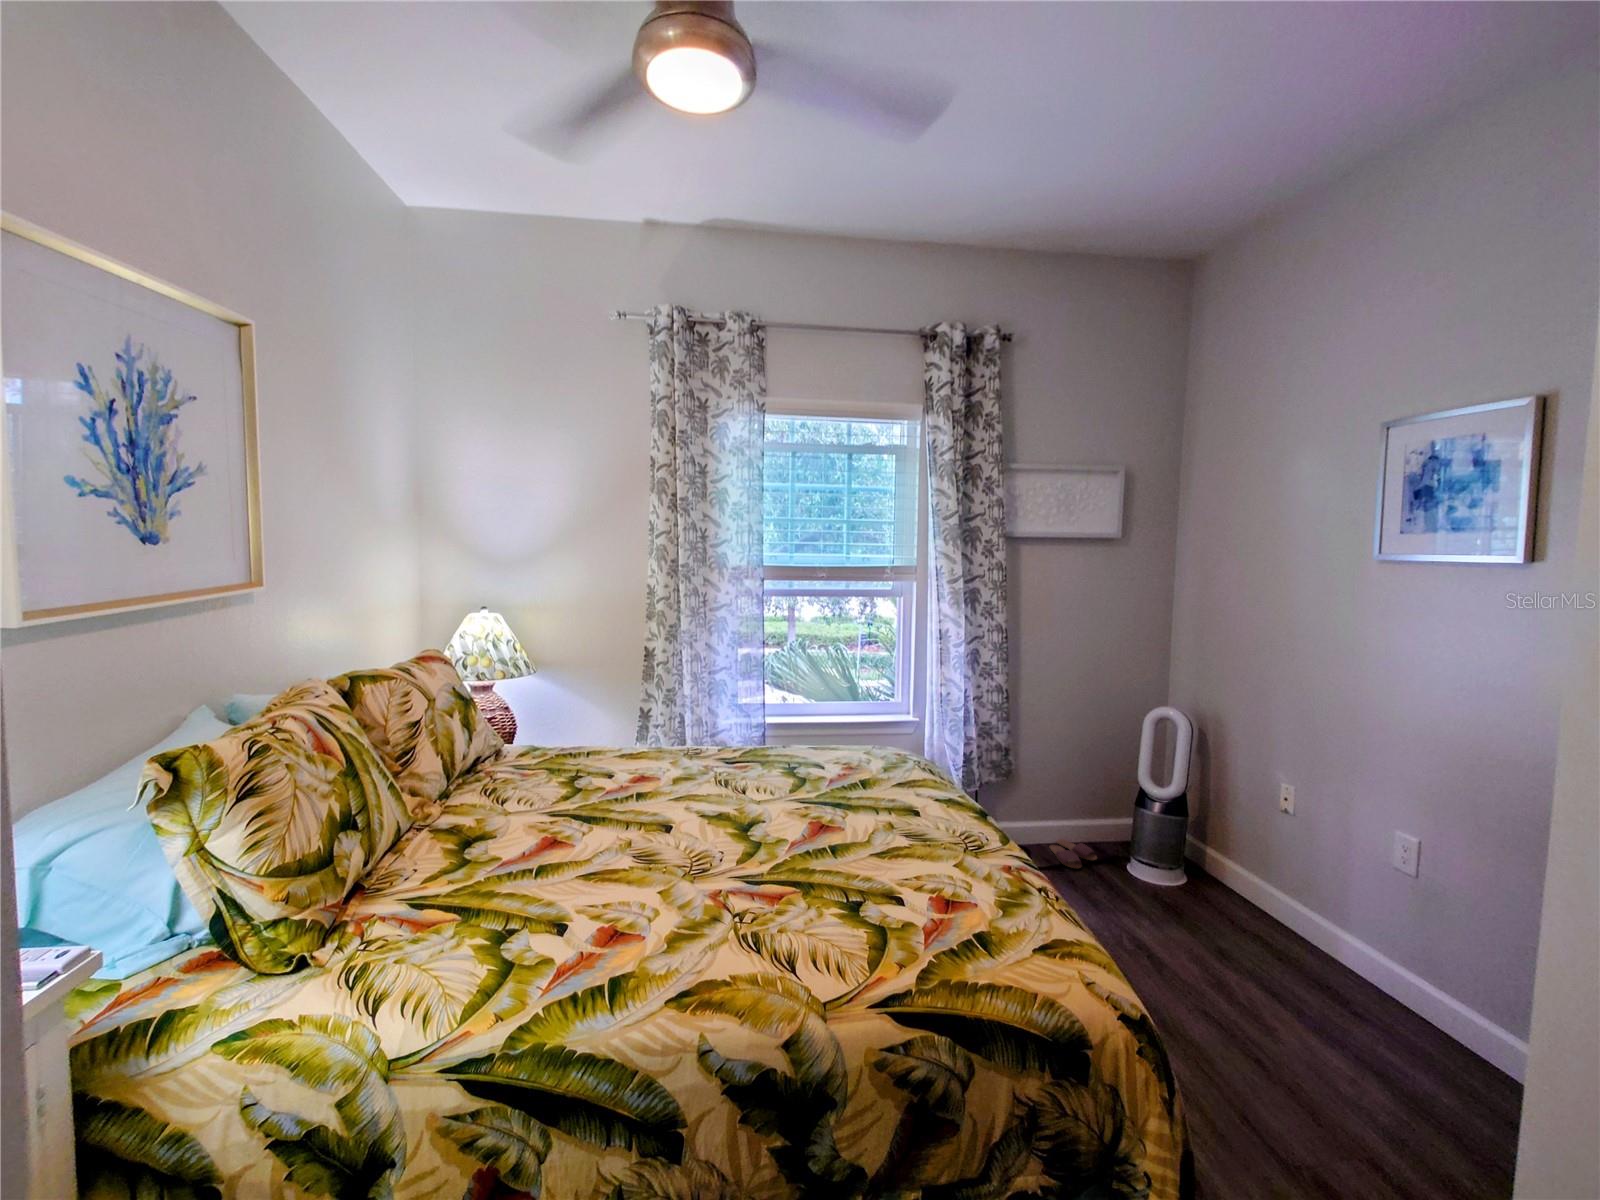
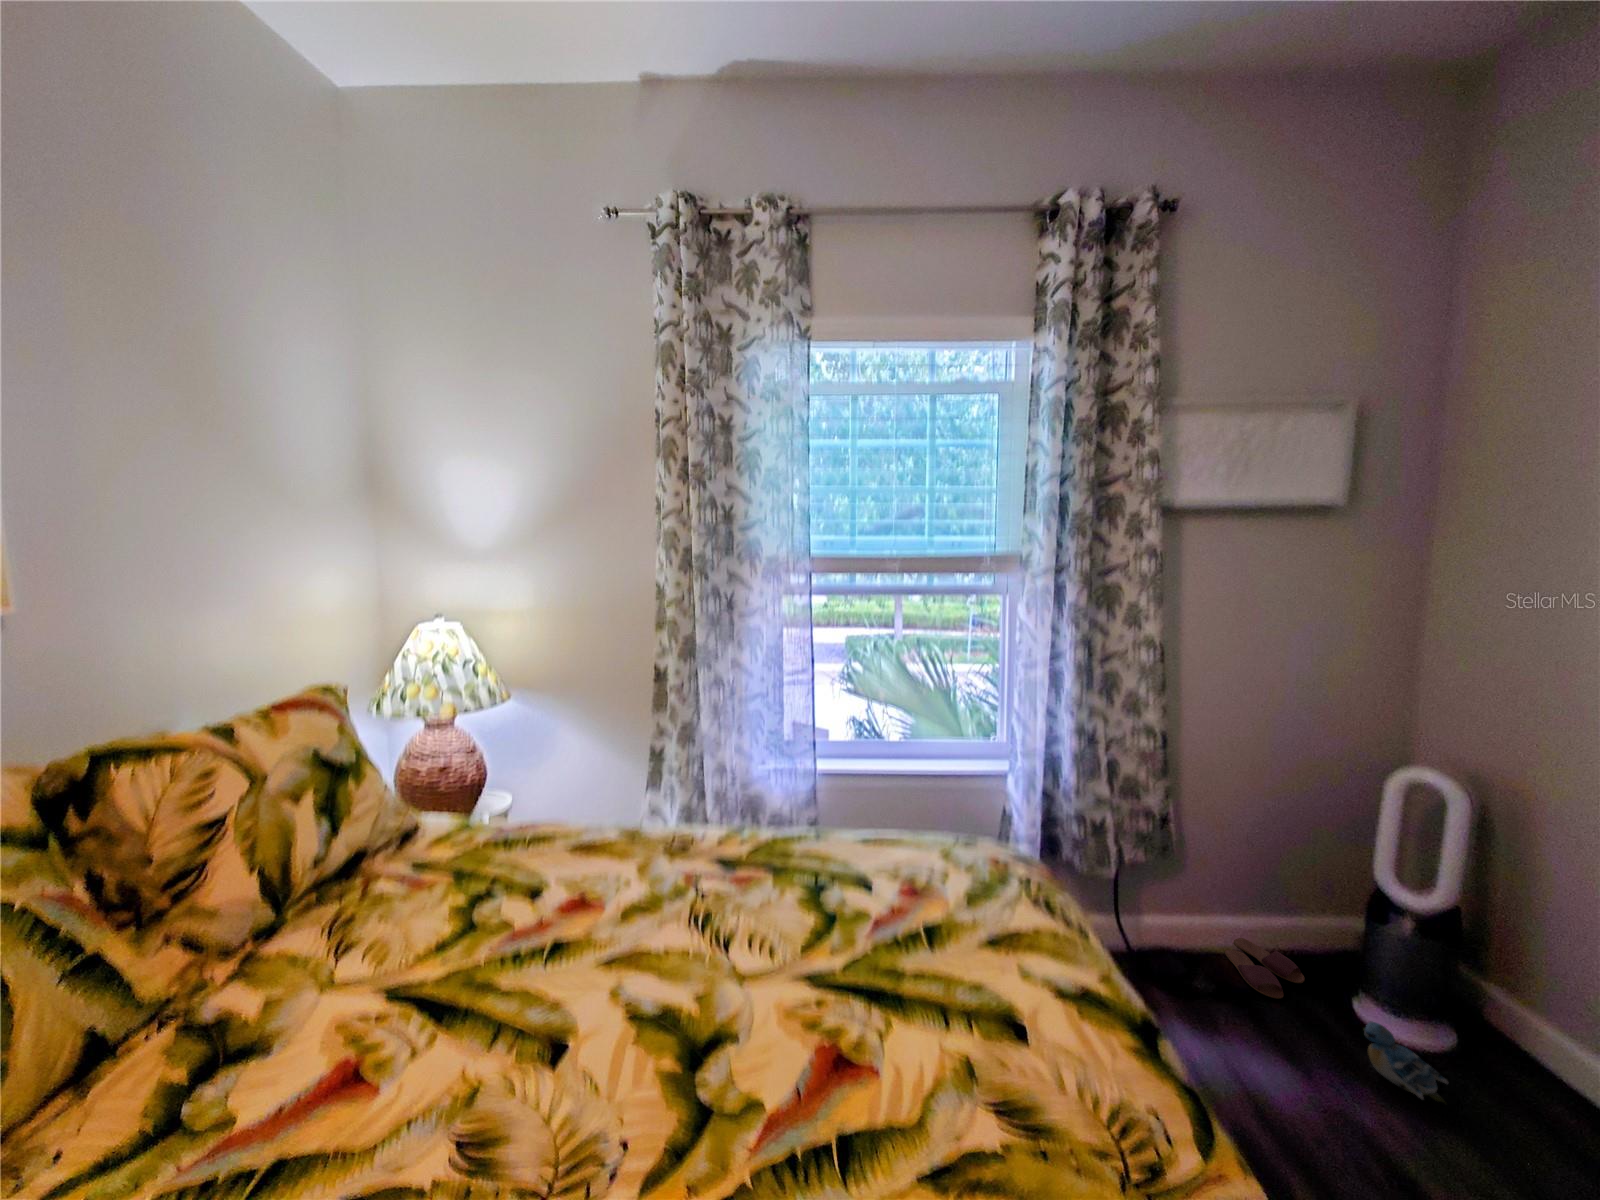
plush toy: none [1121,868,1165,910] -> present [1364,1022,1448,1104]

